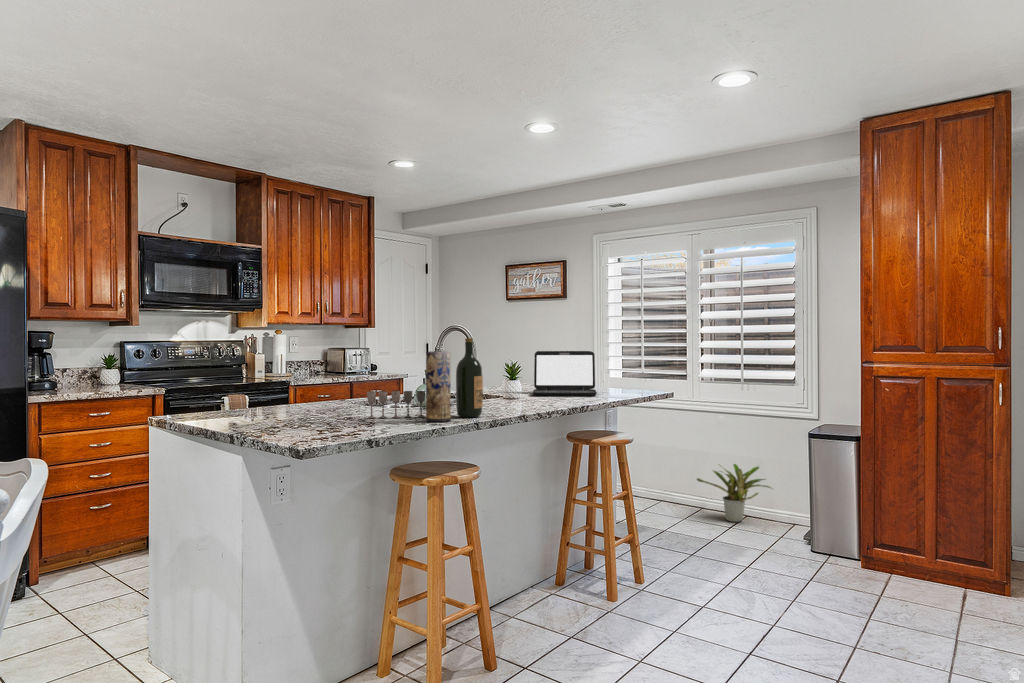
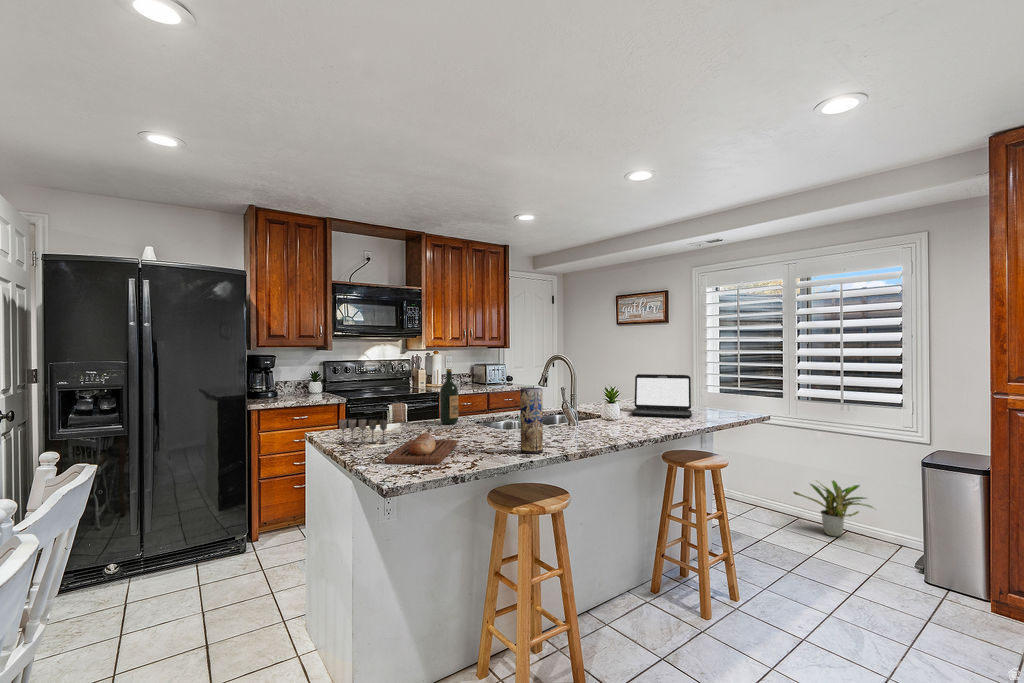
wine bottle: present [456,338,483,417] -> present [440,369,459,424]
wine glass: present [367,391,425,418] -> present [339,419,387,444]
bread loaf: none [277,404,350,433] -> present [385,433,457,465]

